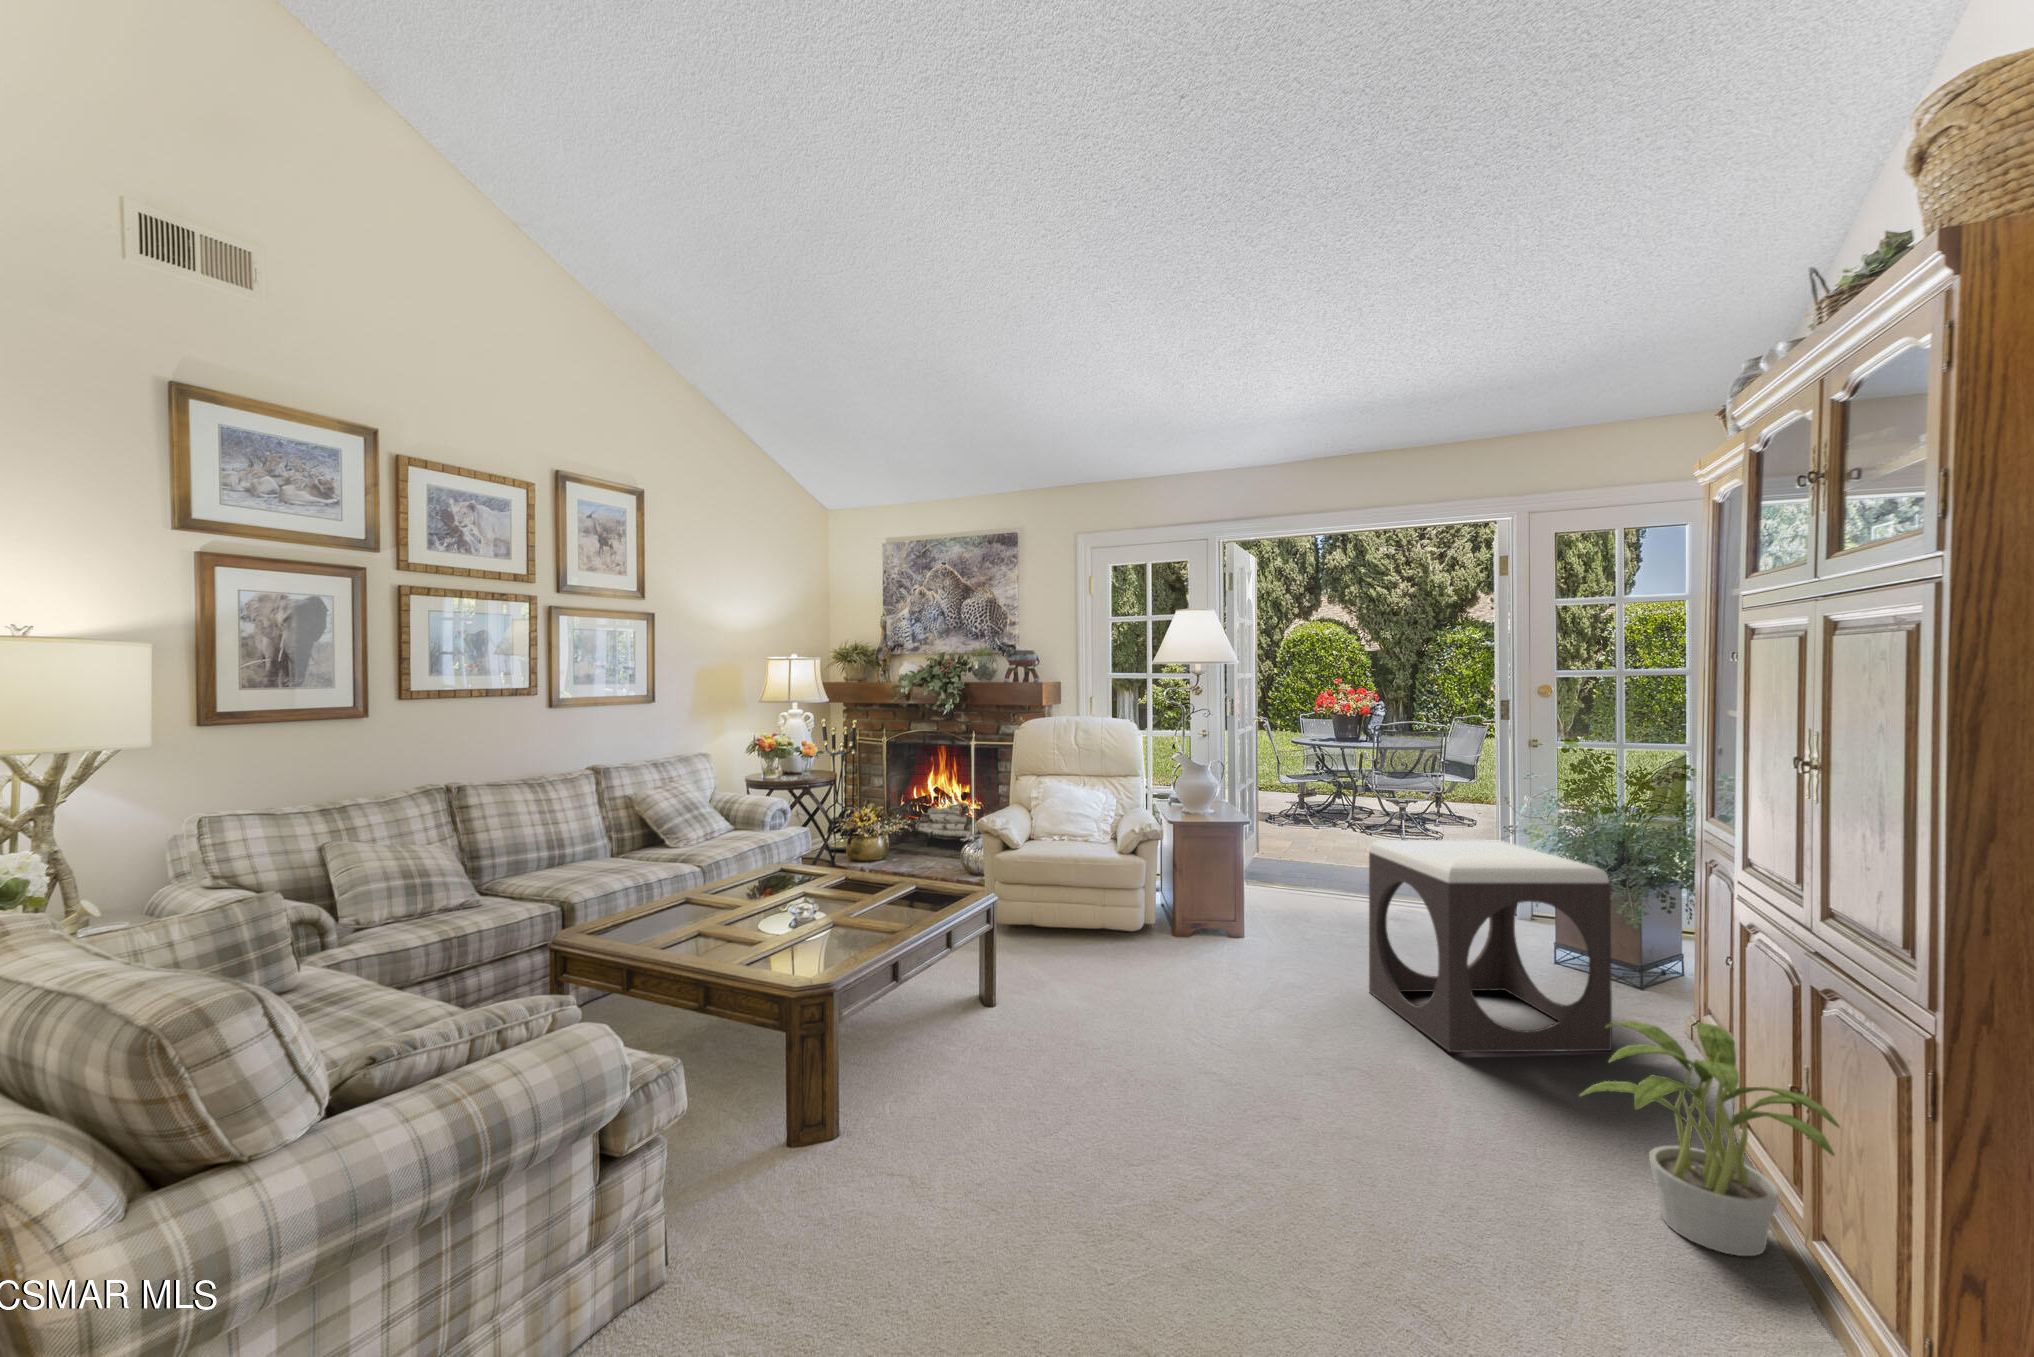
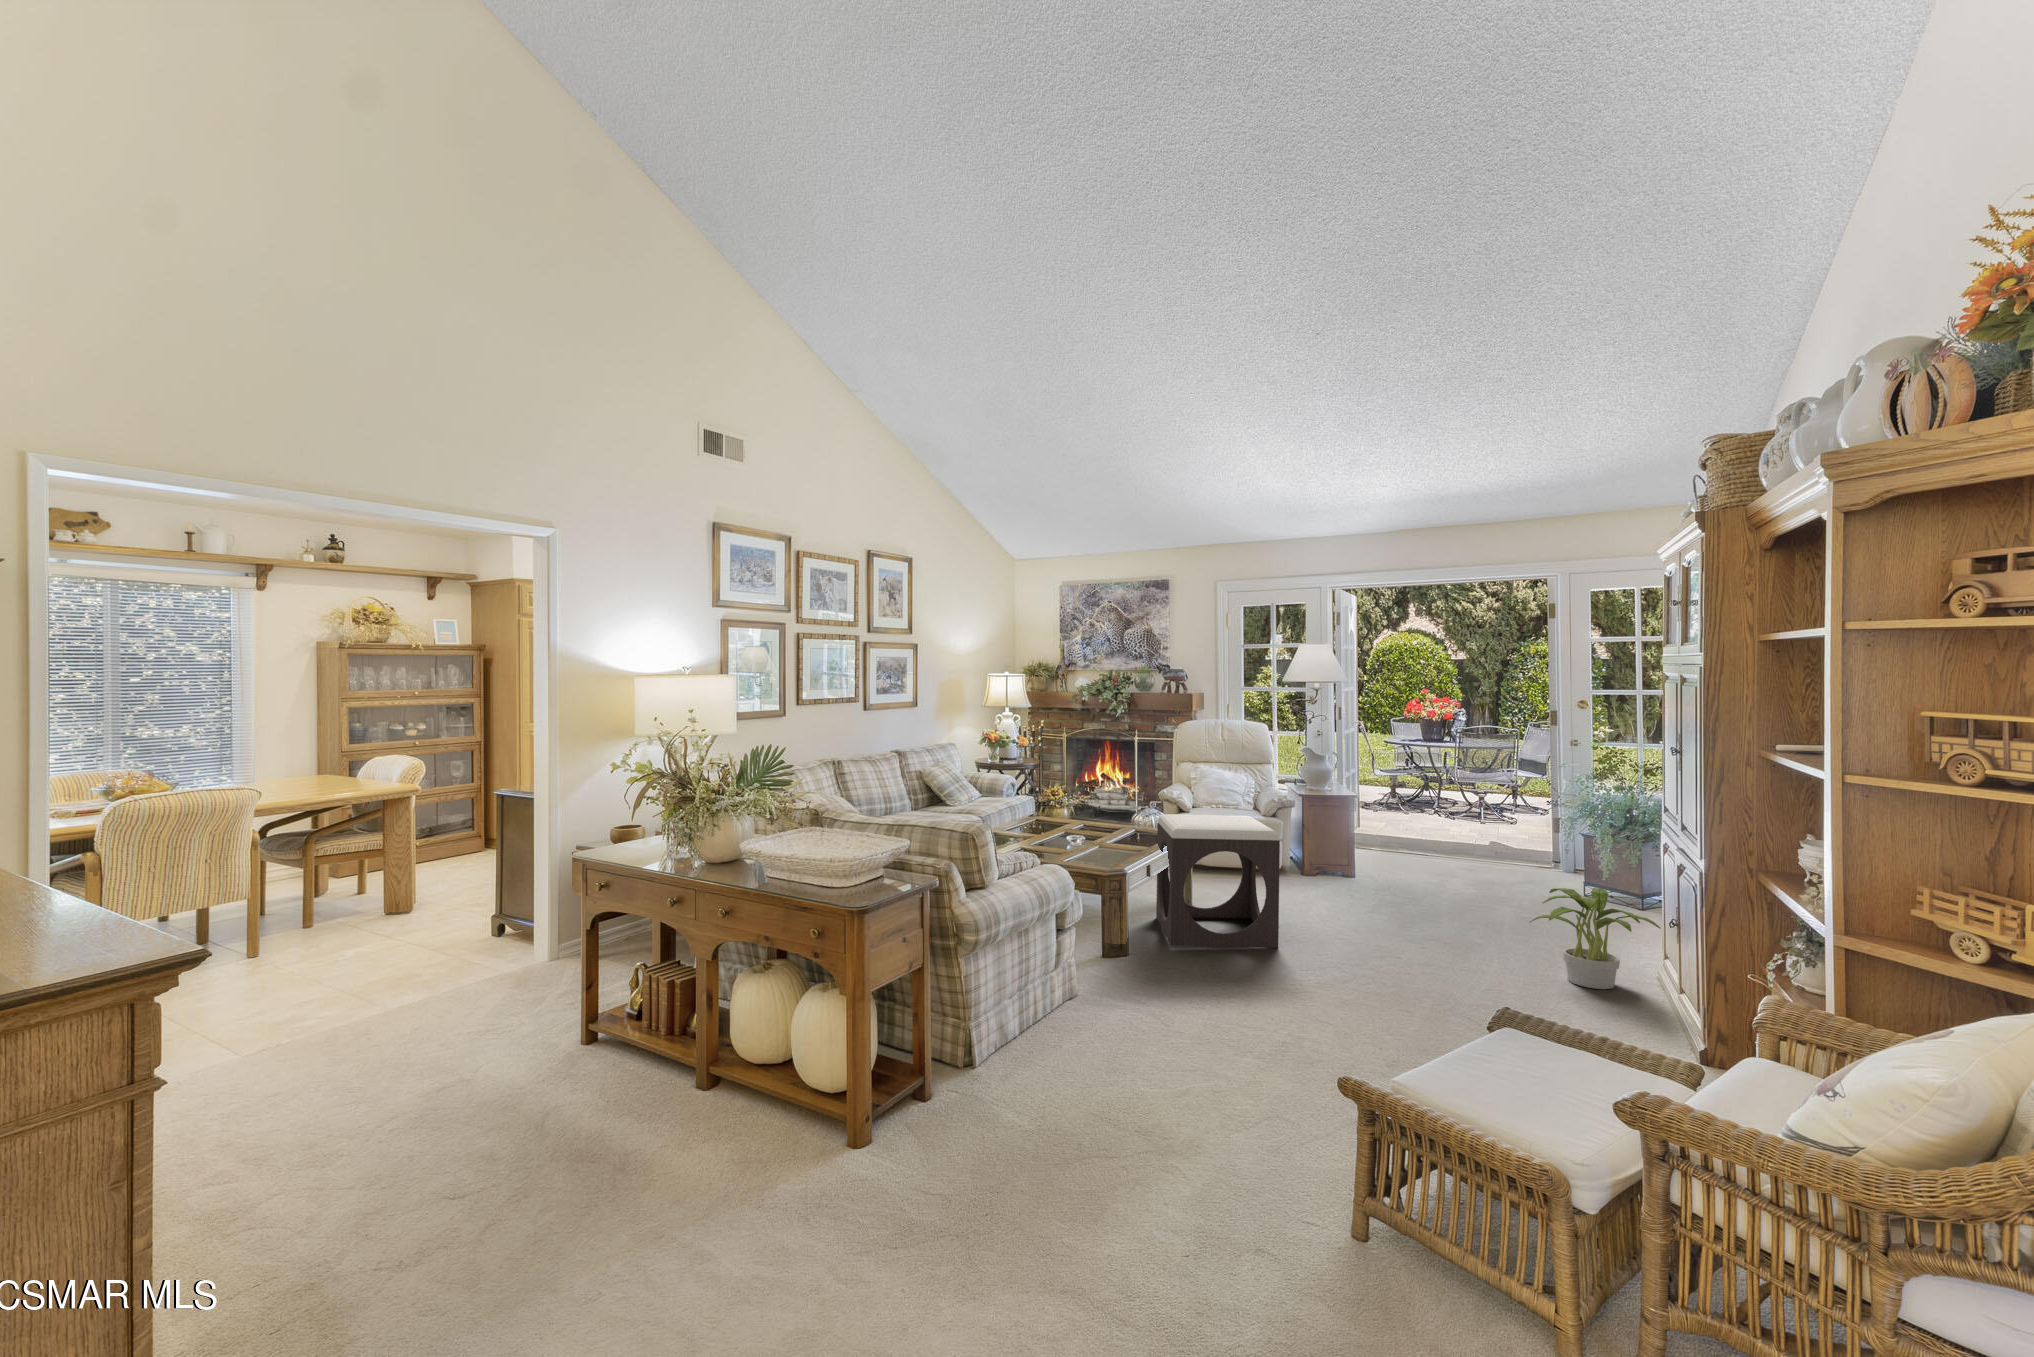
footstool: present [1369,840,1612,1052] -> present [1156,814,1280,948]

